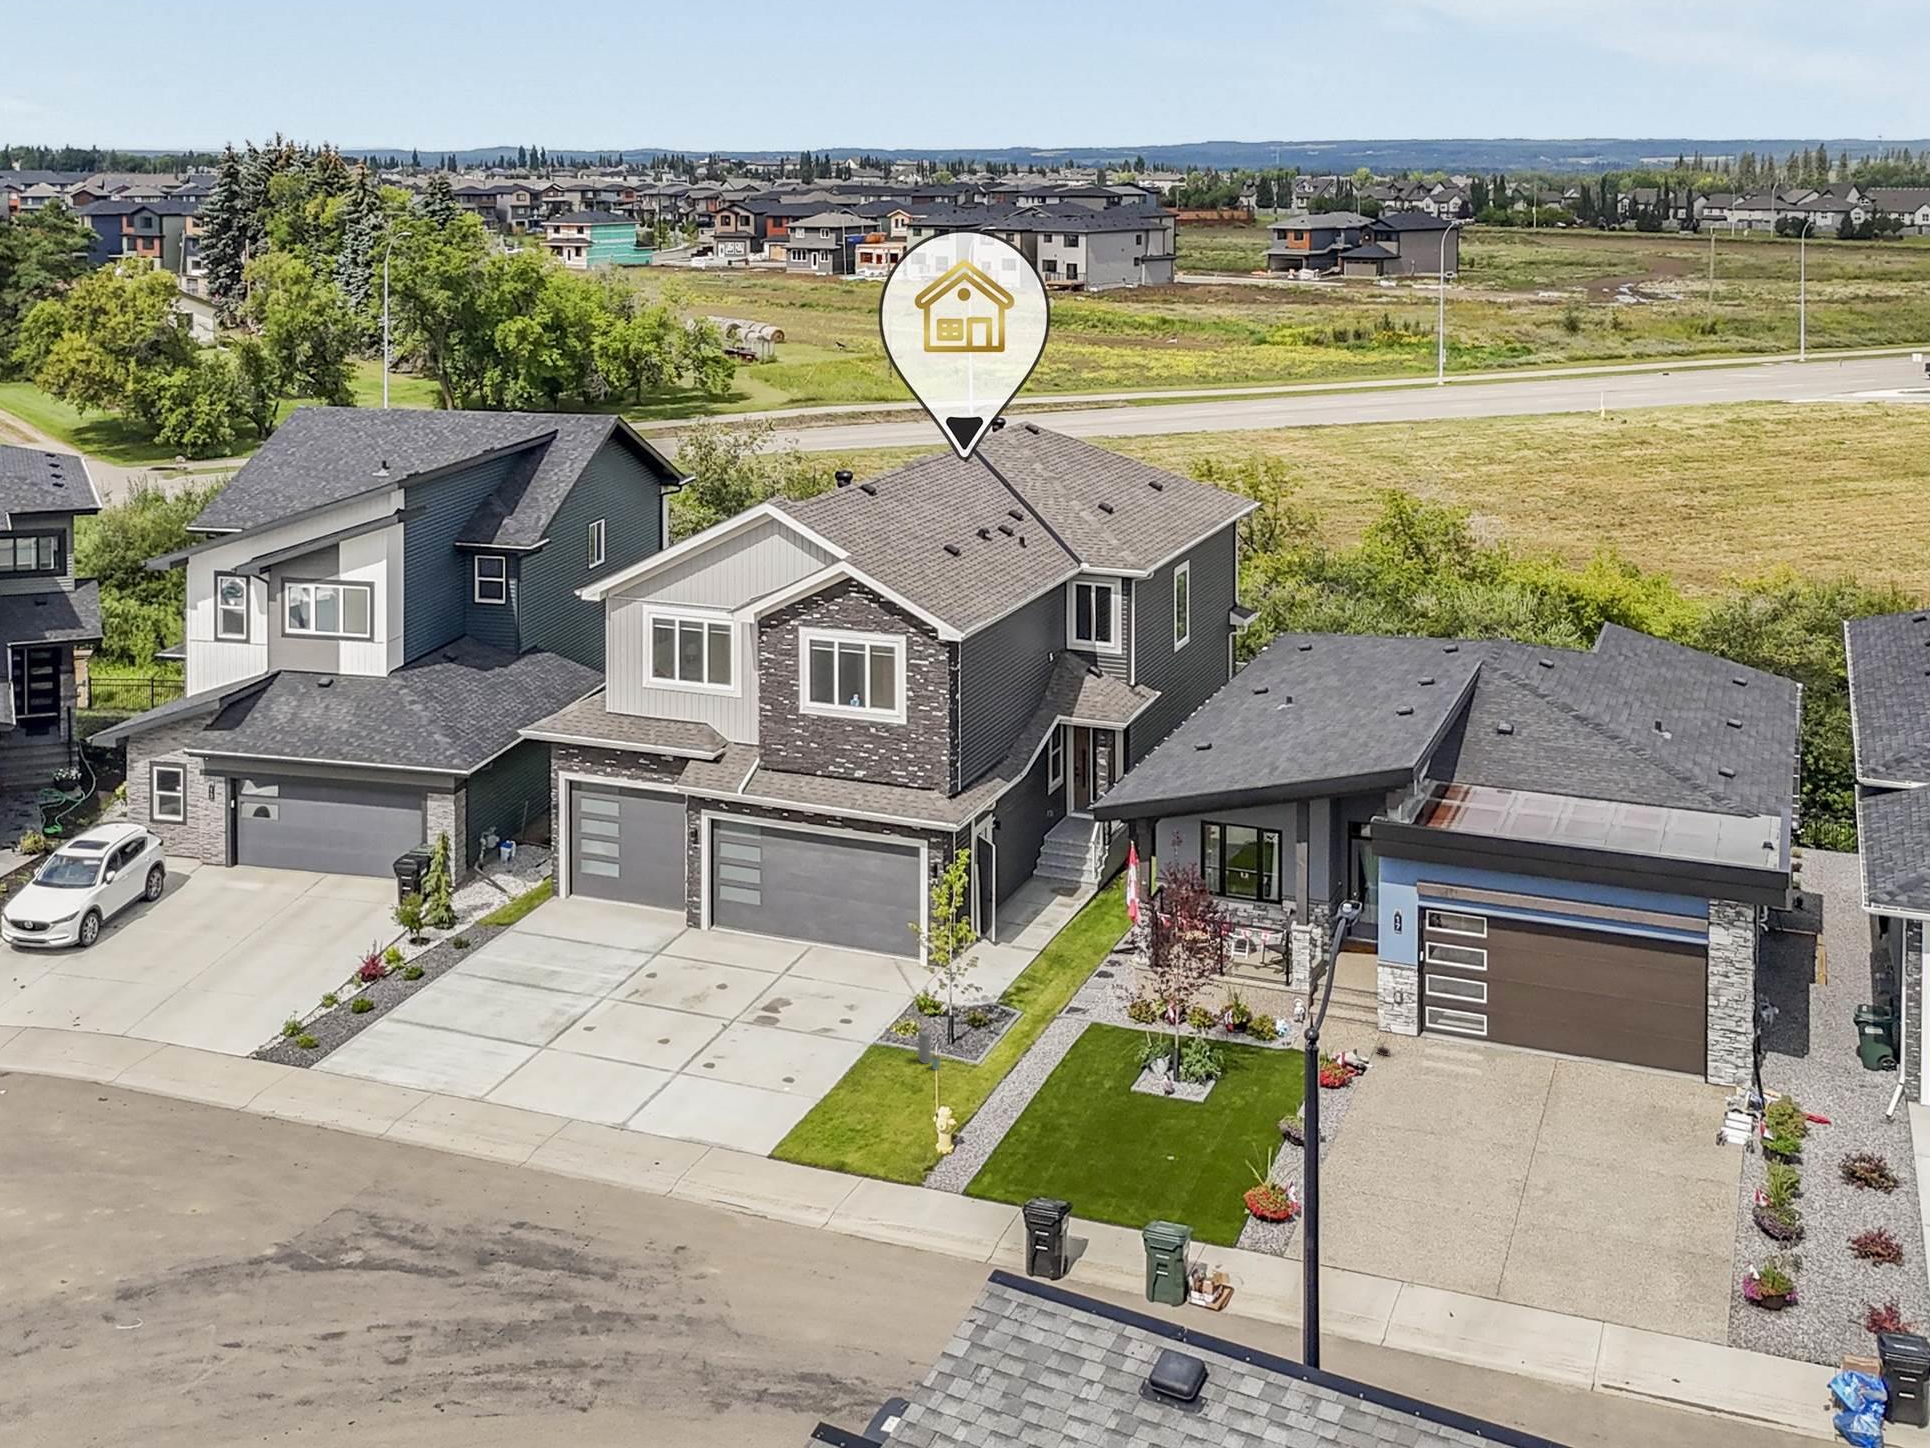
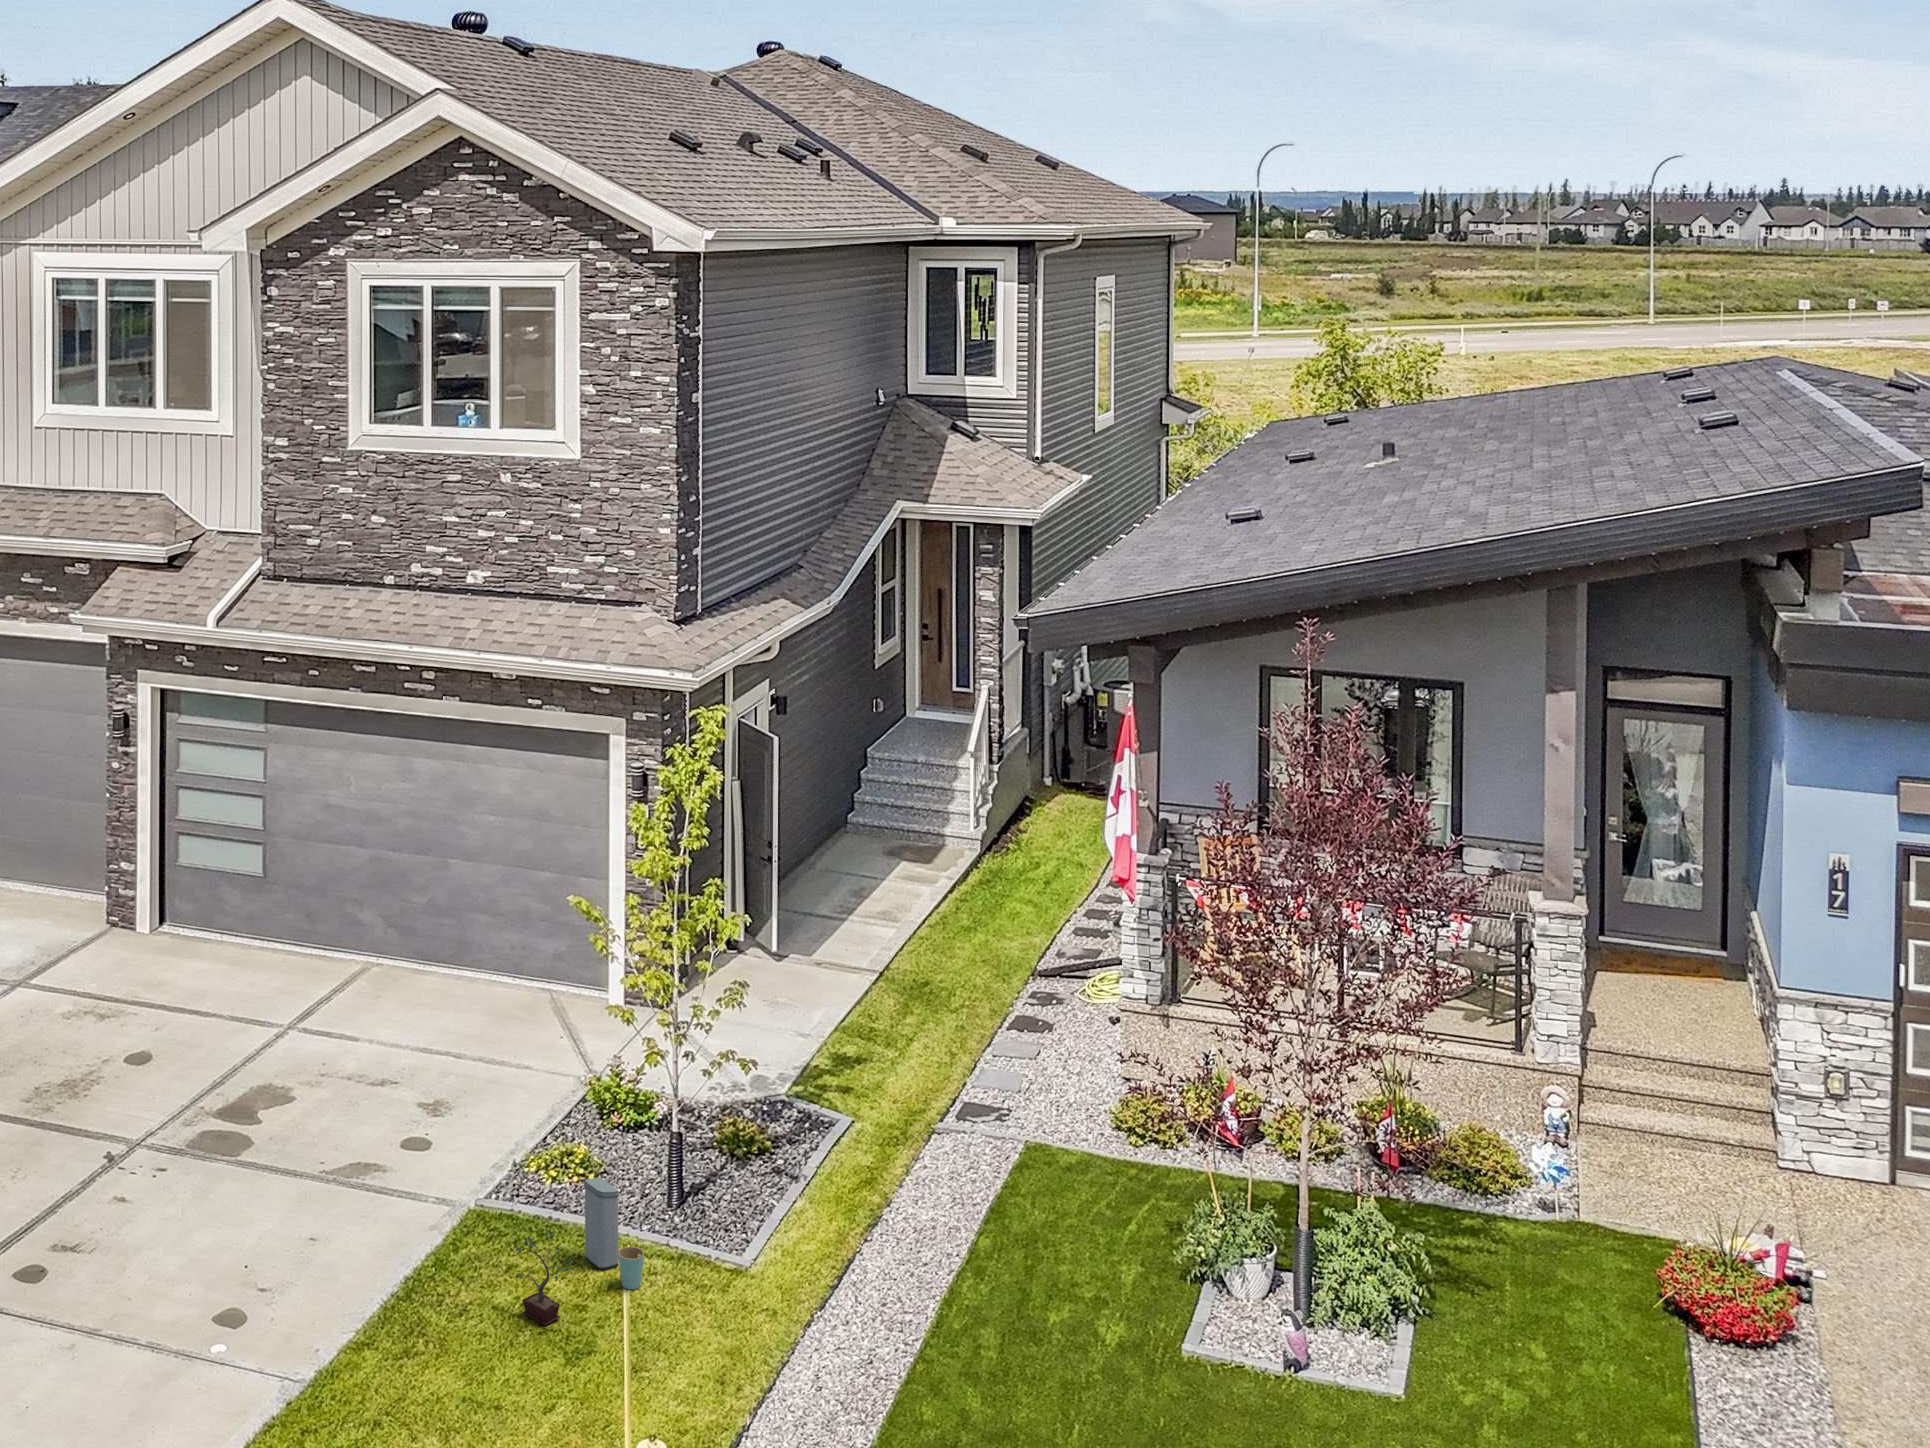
potted plant: present [1375,1026,1396,1056] -> present [516,1229,573,1325]

